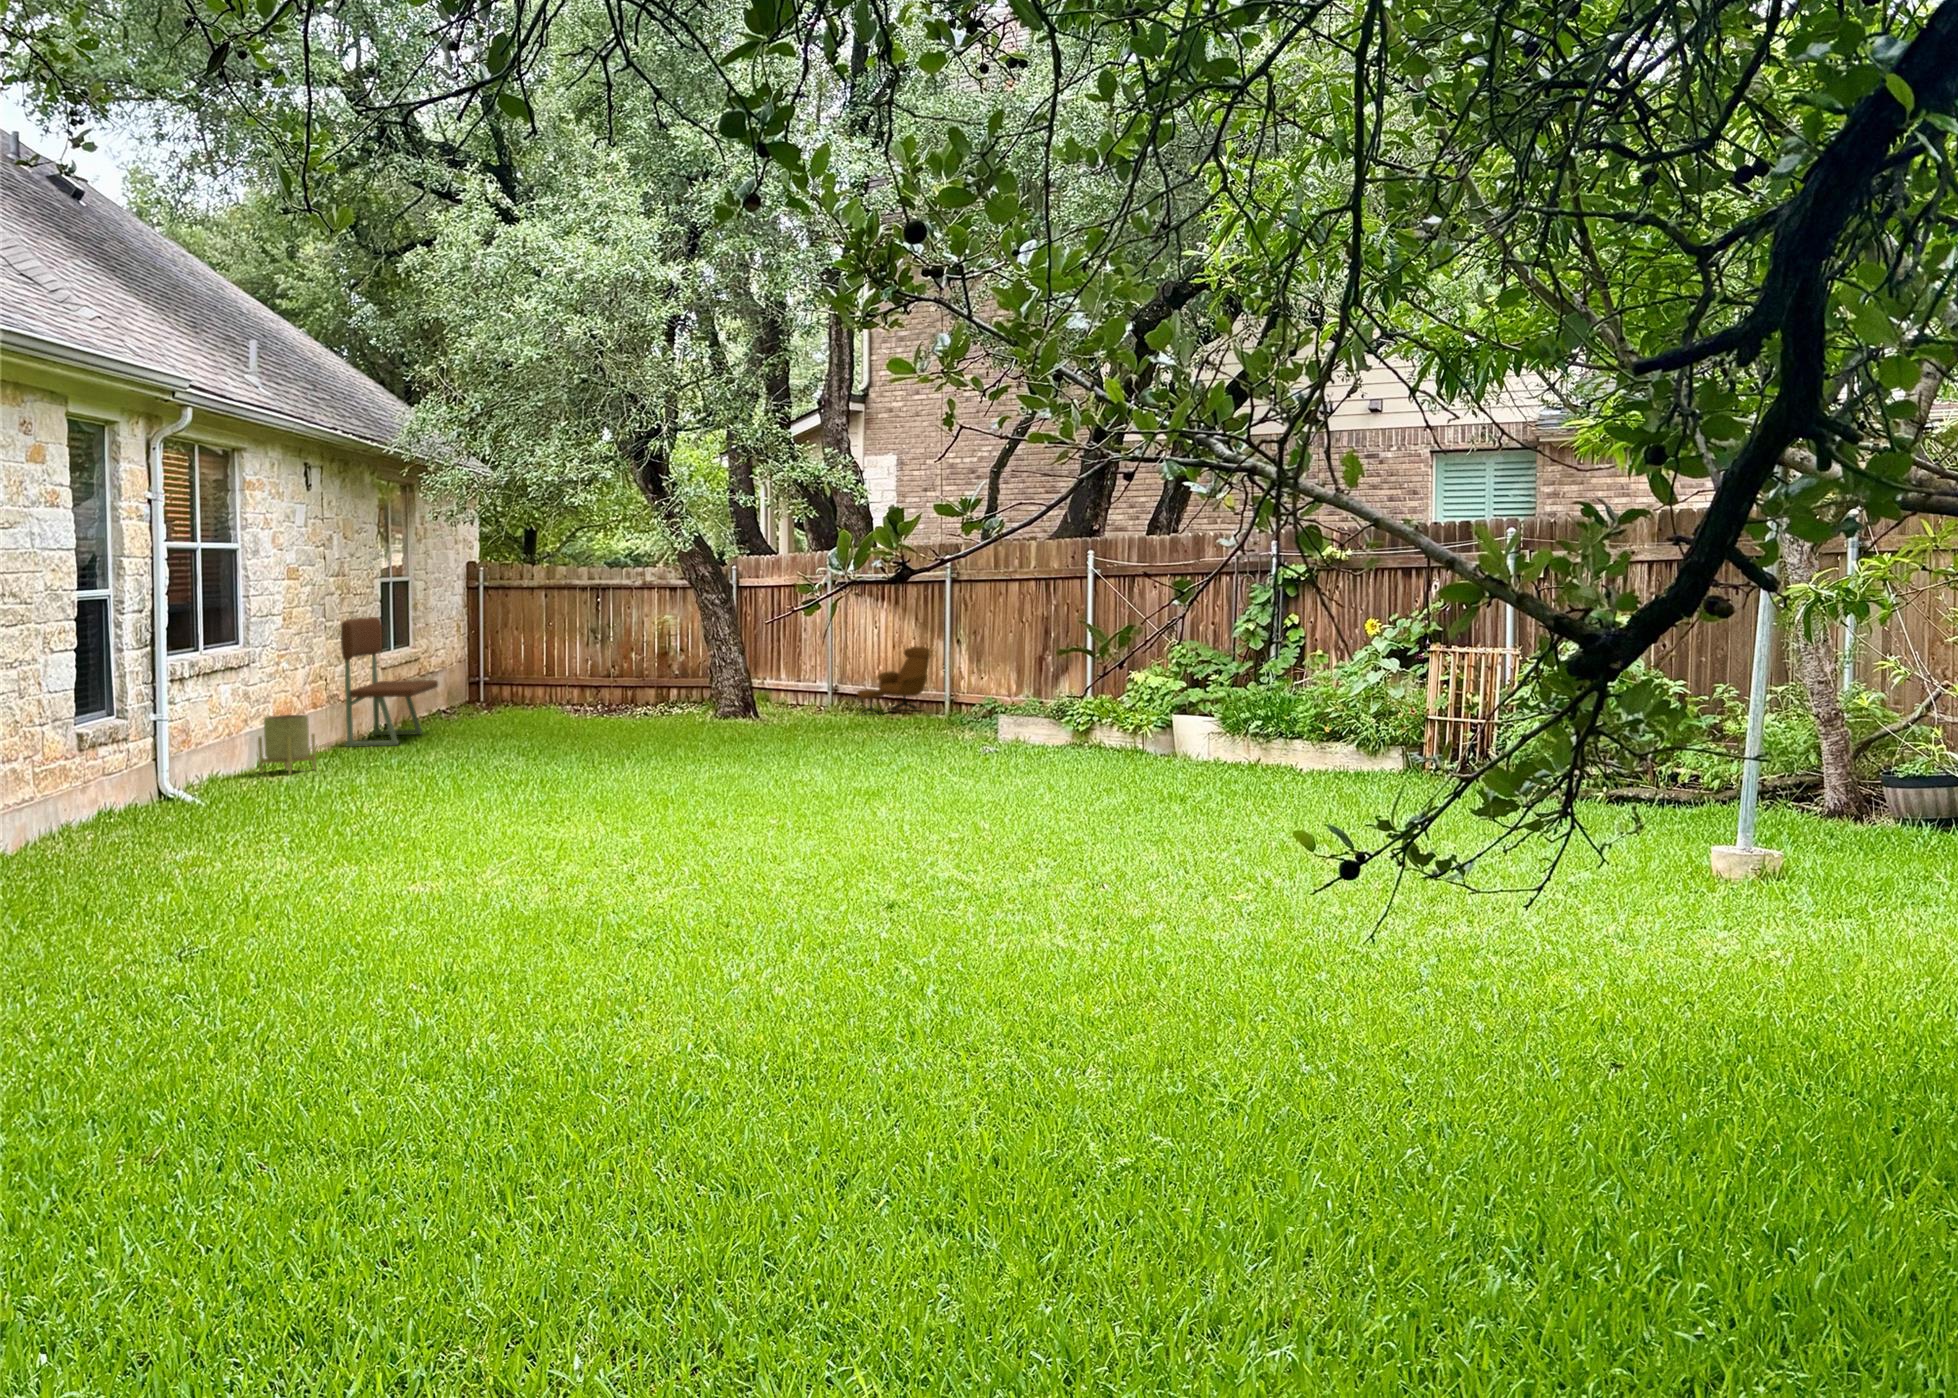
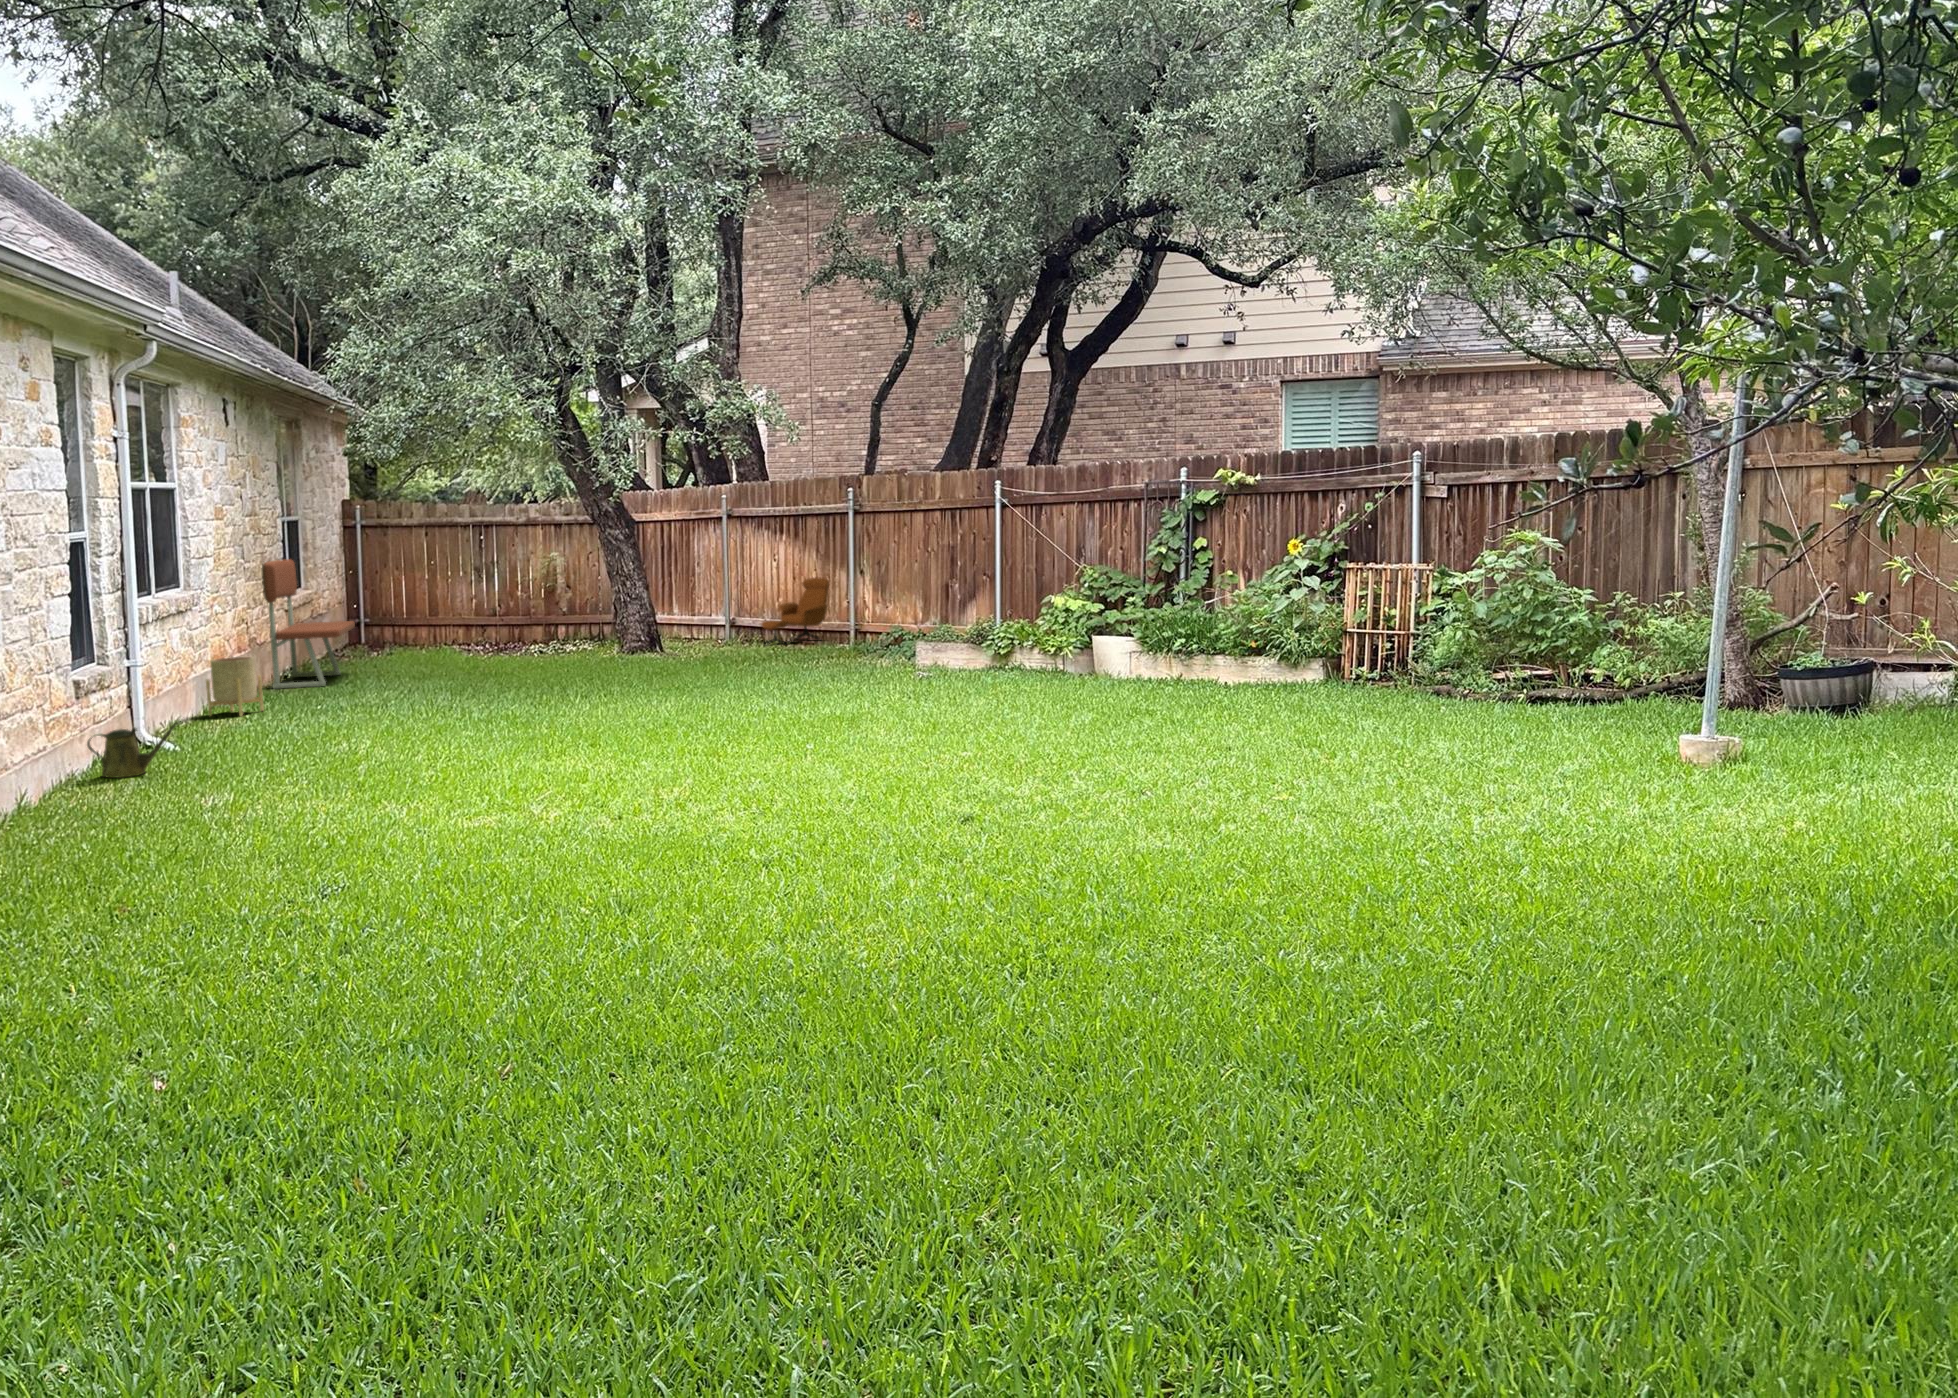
watering can: none [88,780,184,836] -> present [87,721,180,778]

